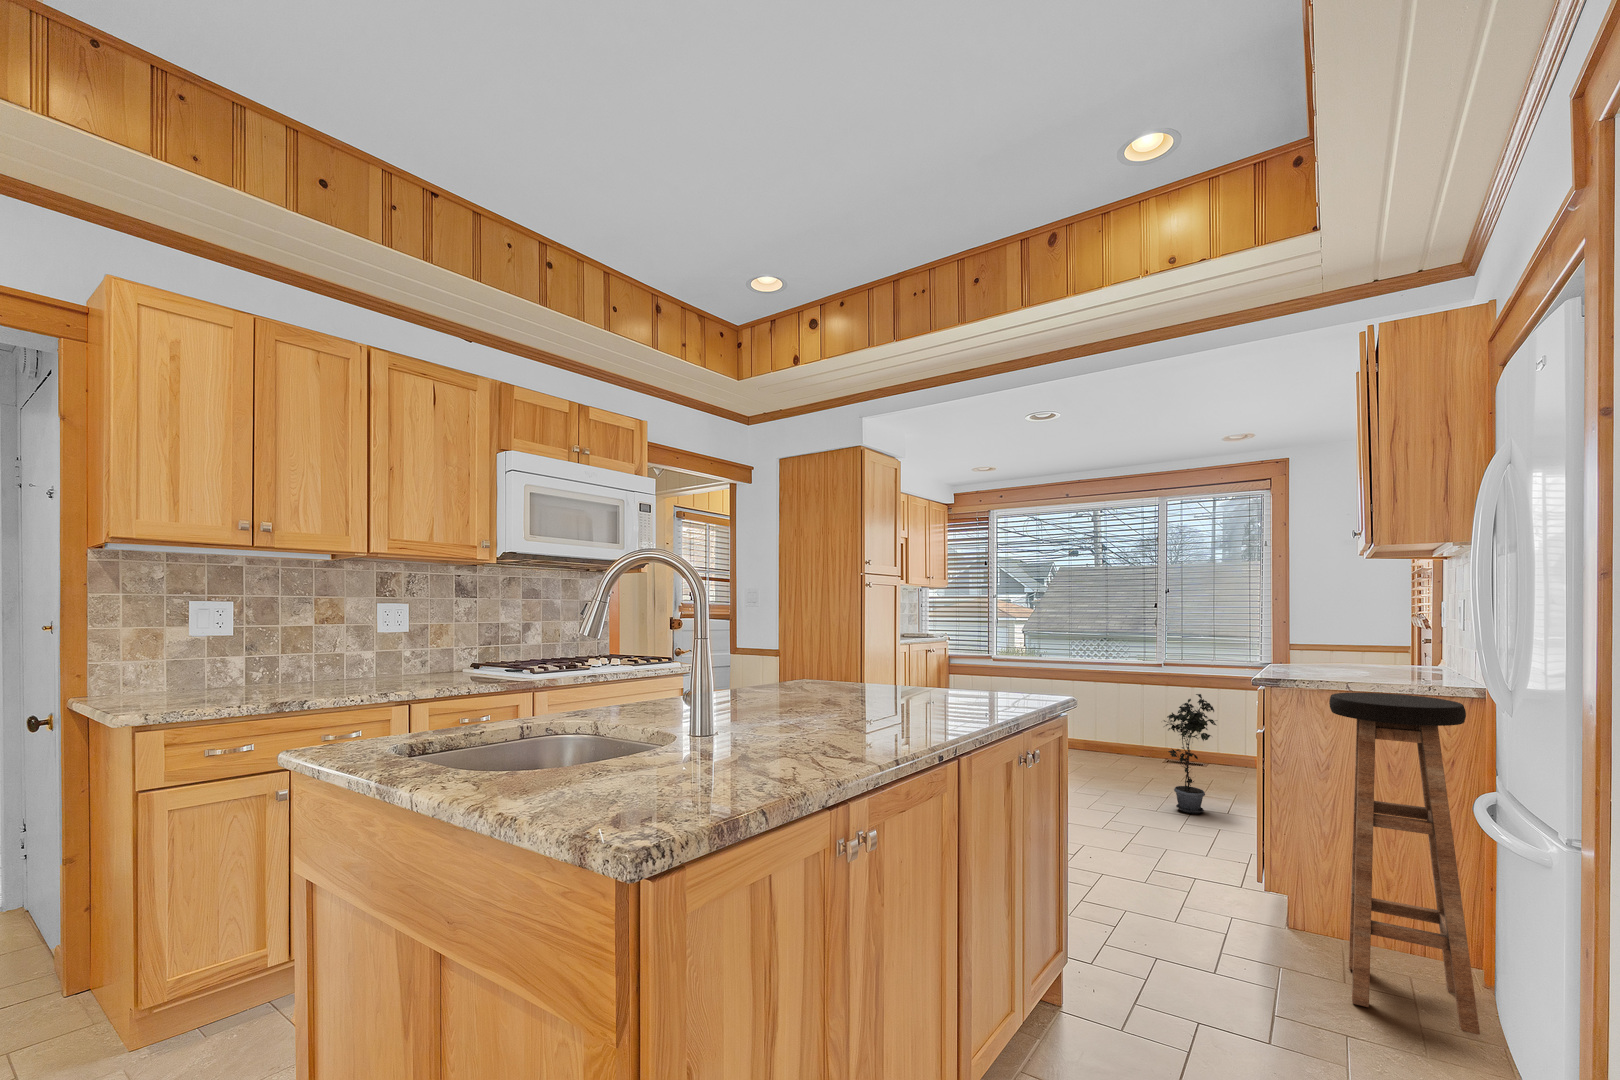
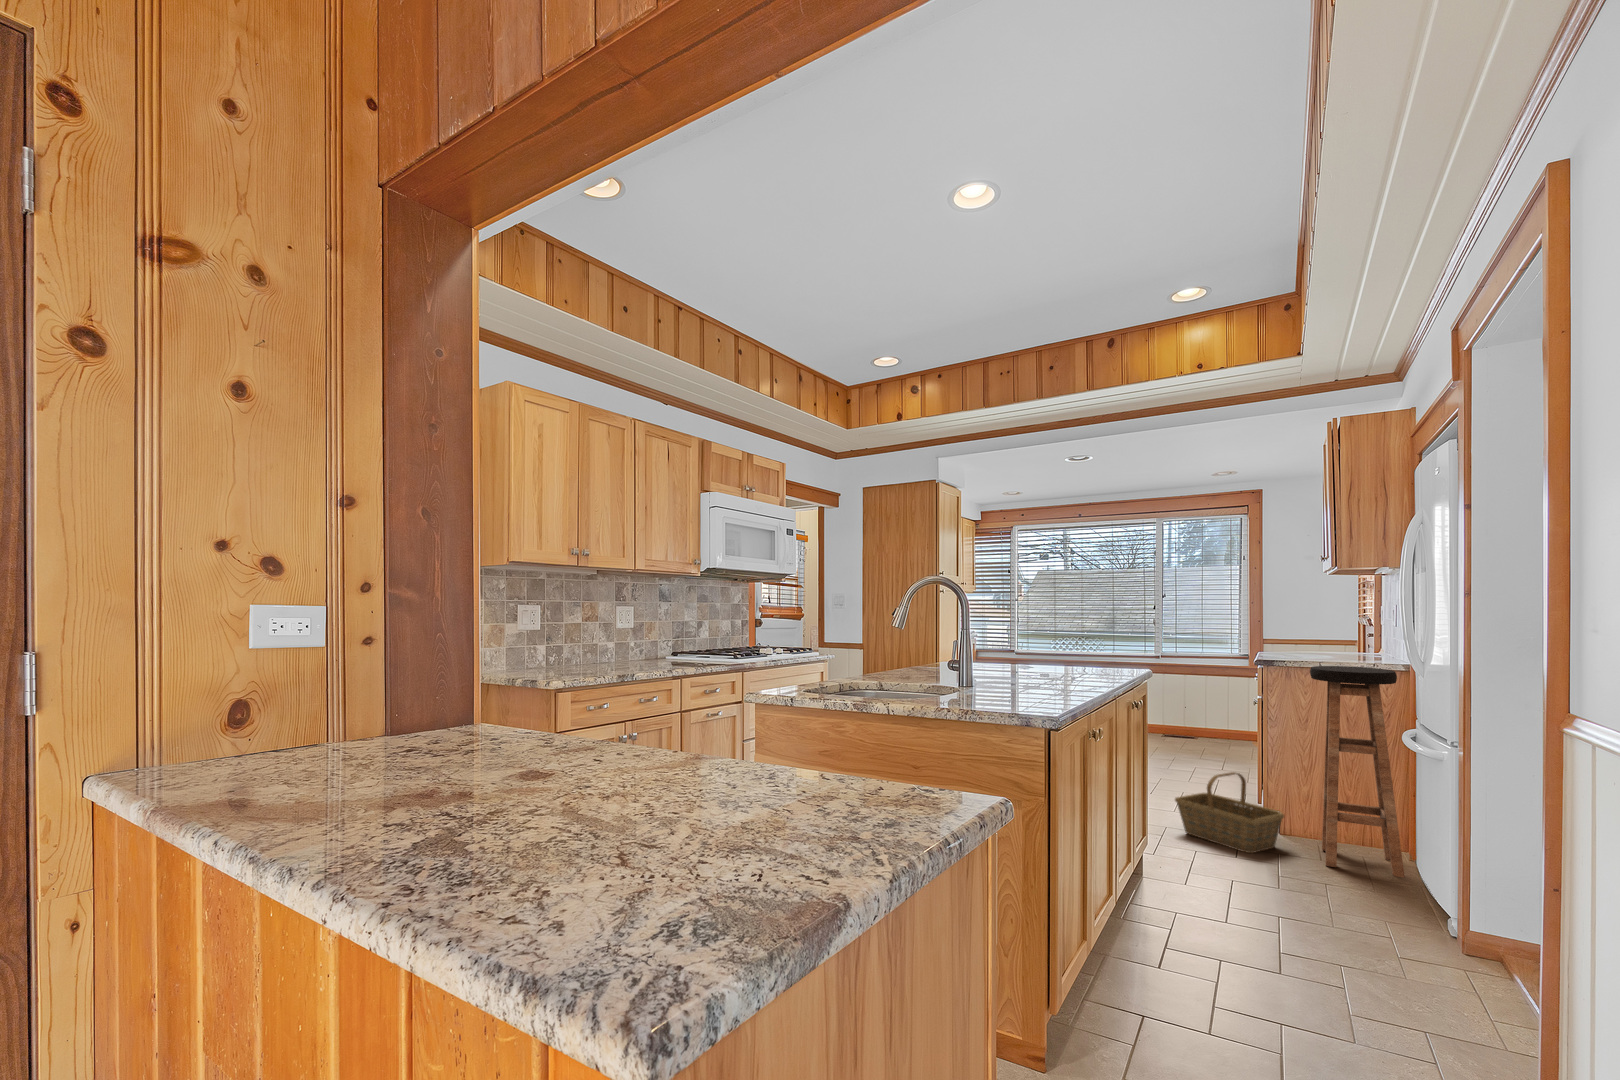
potted plant: present [1164,694,1216,814] -> none [1171,677,1216,770]
basket: none [1135,843,1291,972] -> present [1175,772,1284,853]

